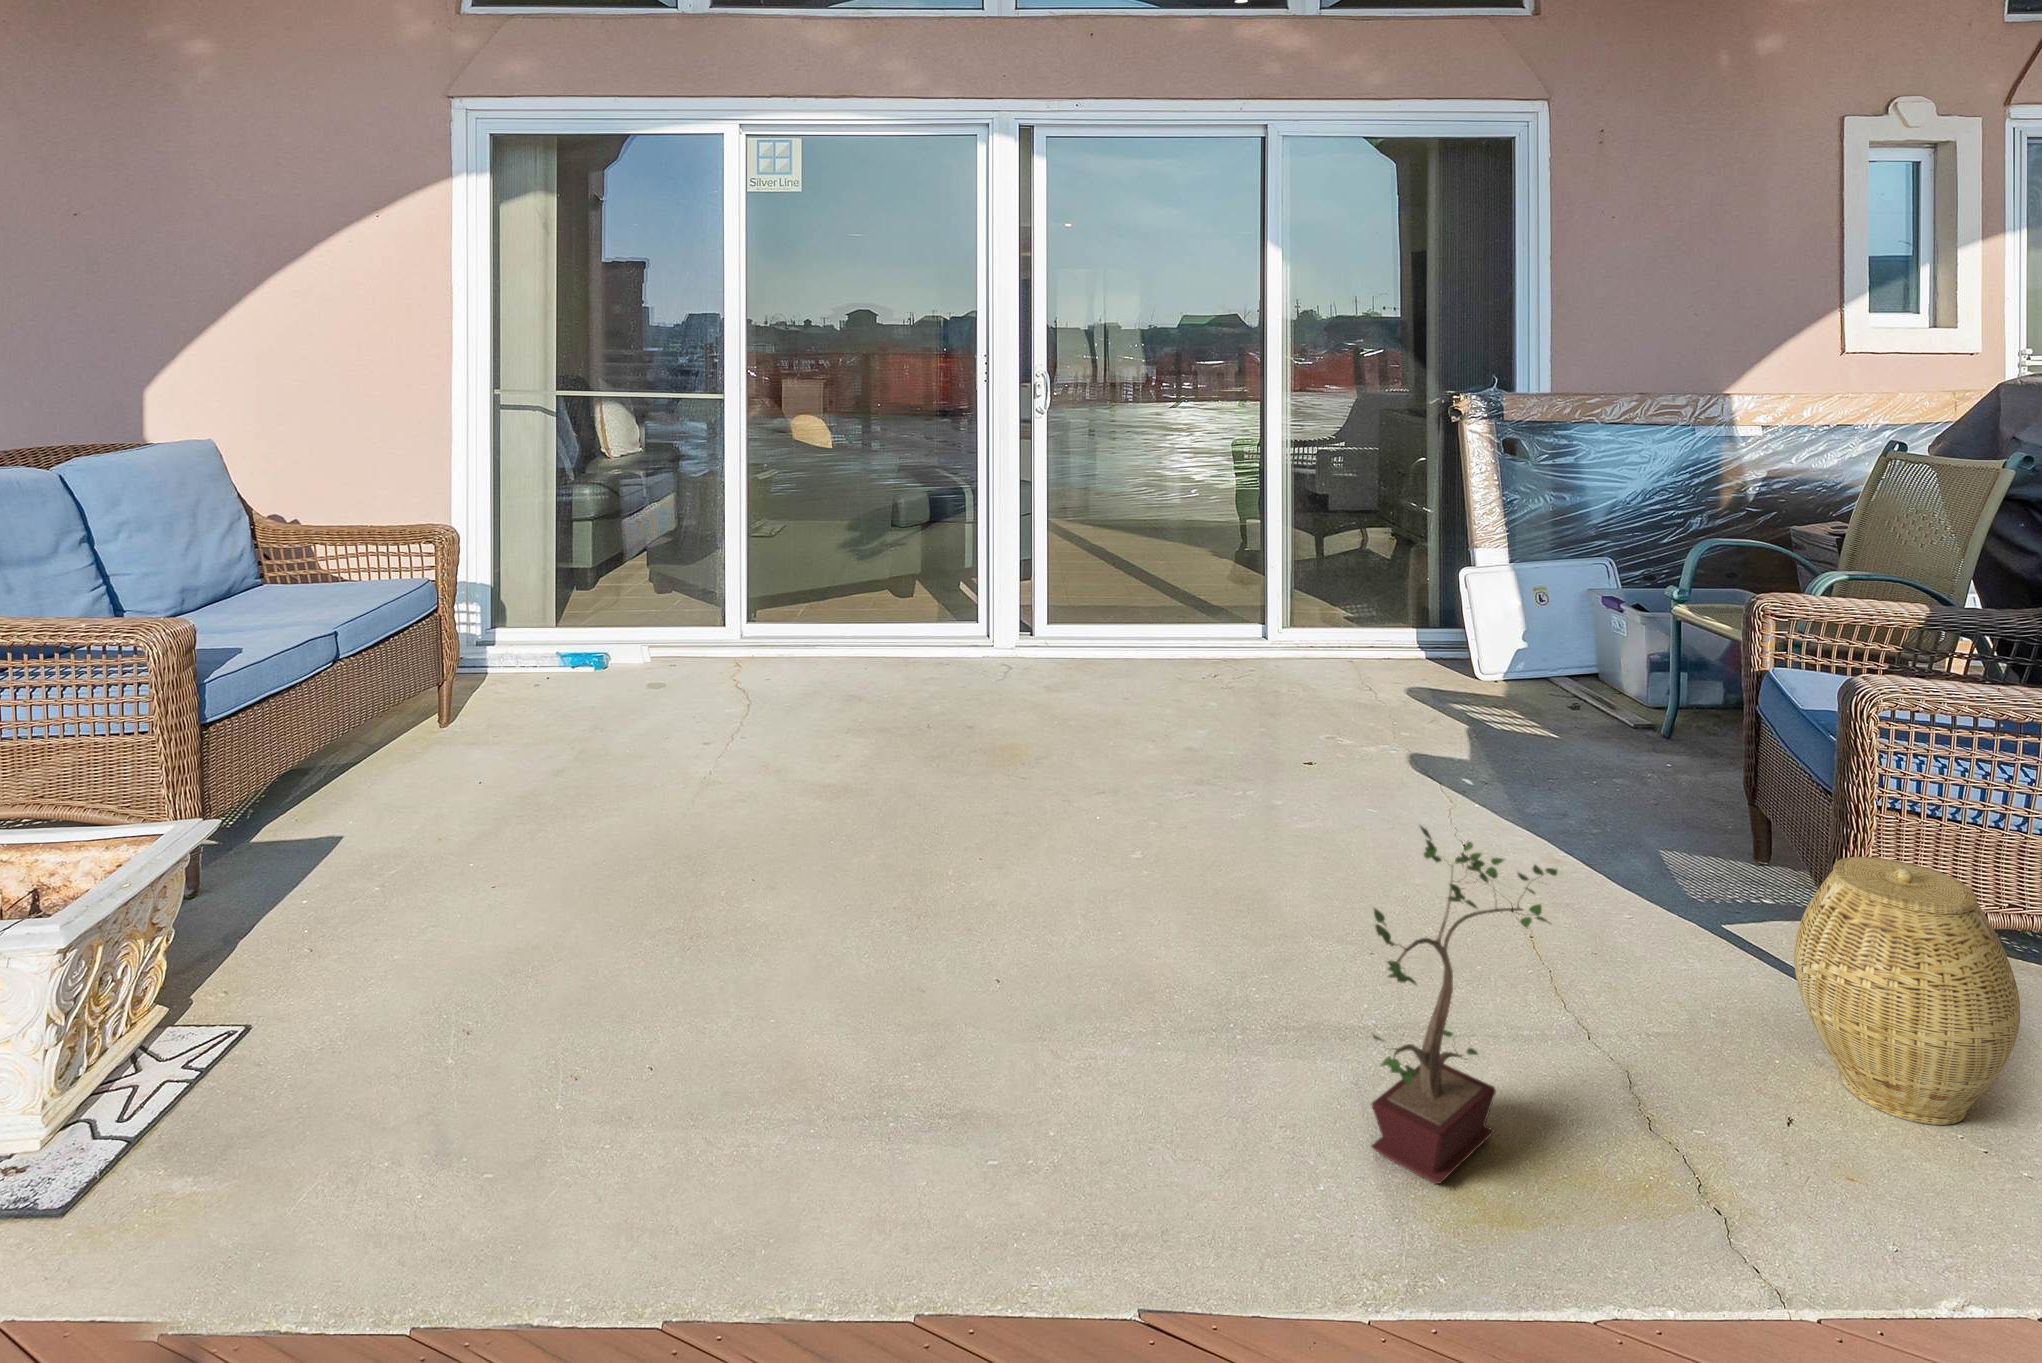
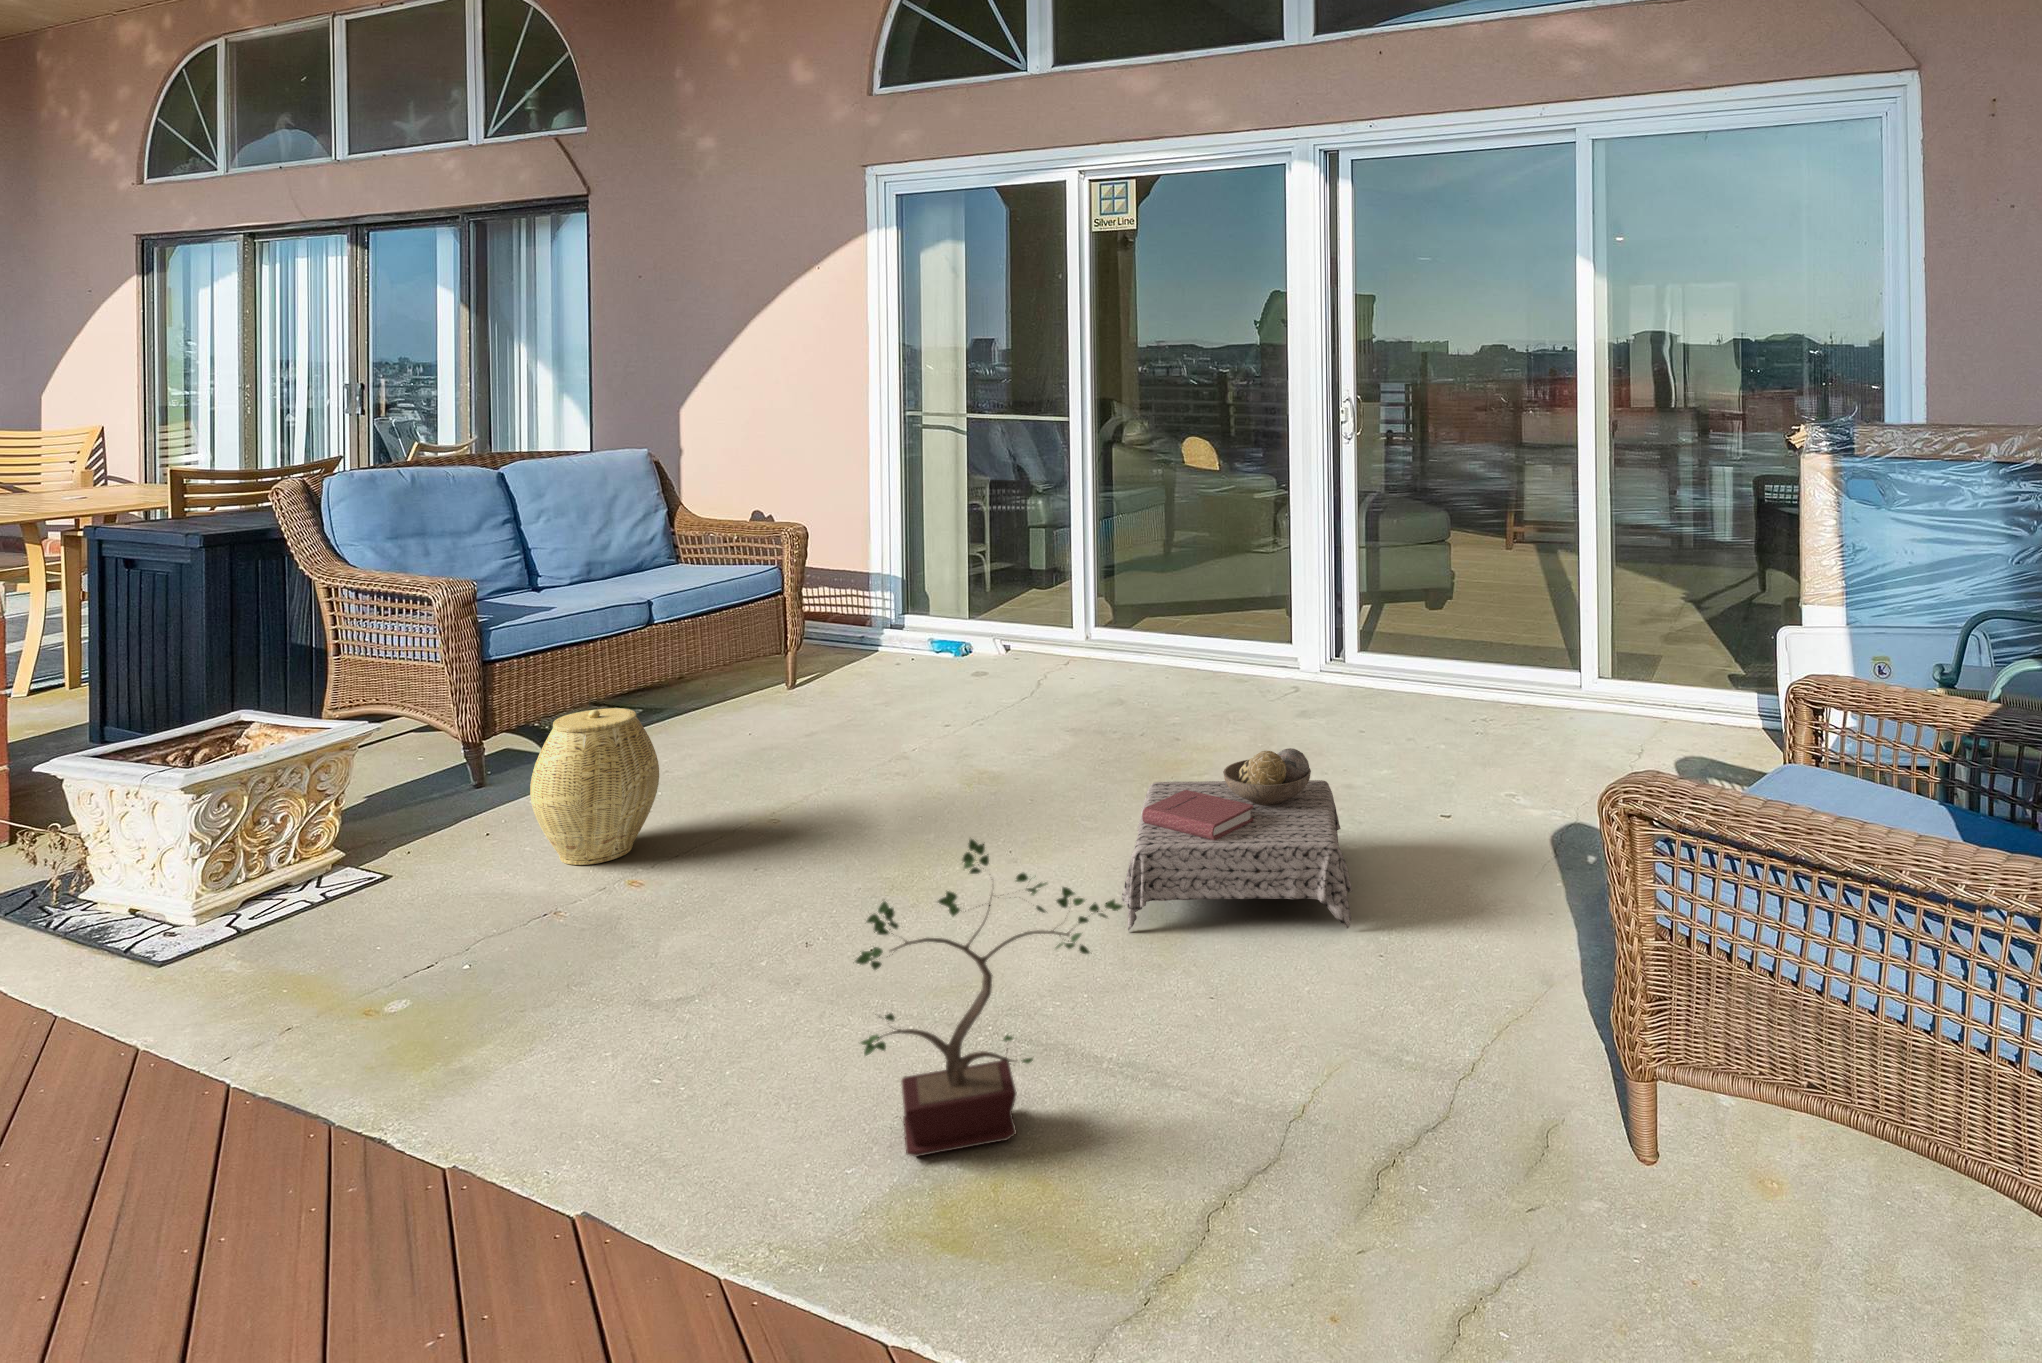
ottoman: none [1115,705,1410,911] -> present [1122,748,1352,931]
woven basket: present [1794,857,2020,1125] -> present [530,708,659,865]

